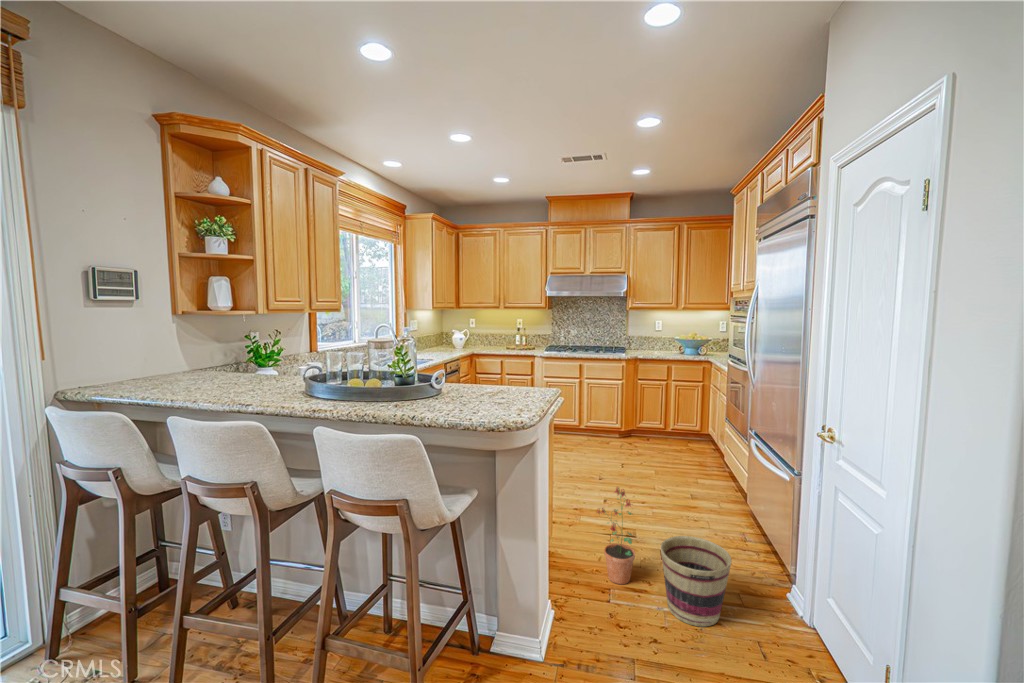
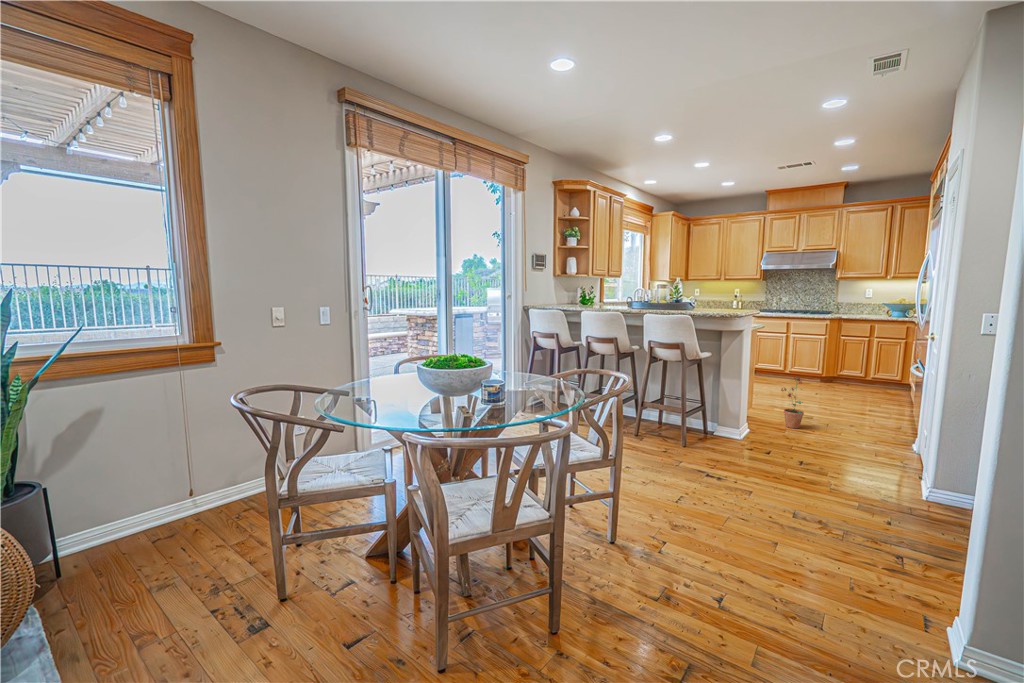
basket: present [661,536,732,627] -> none [817,402,862,444]

